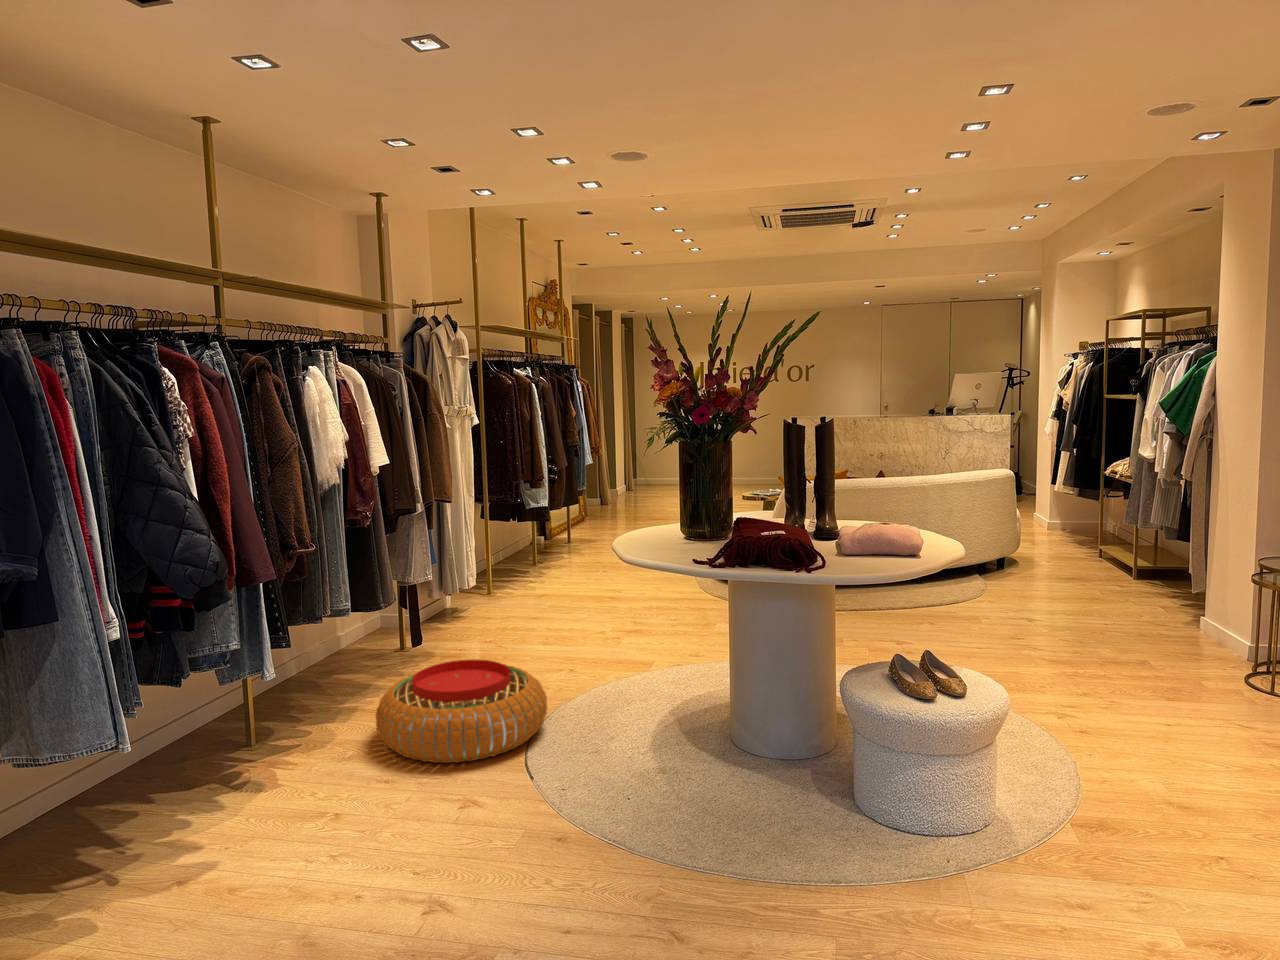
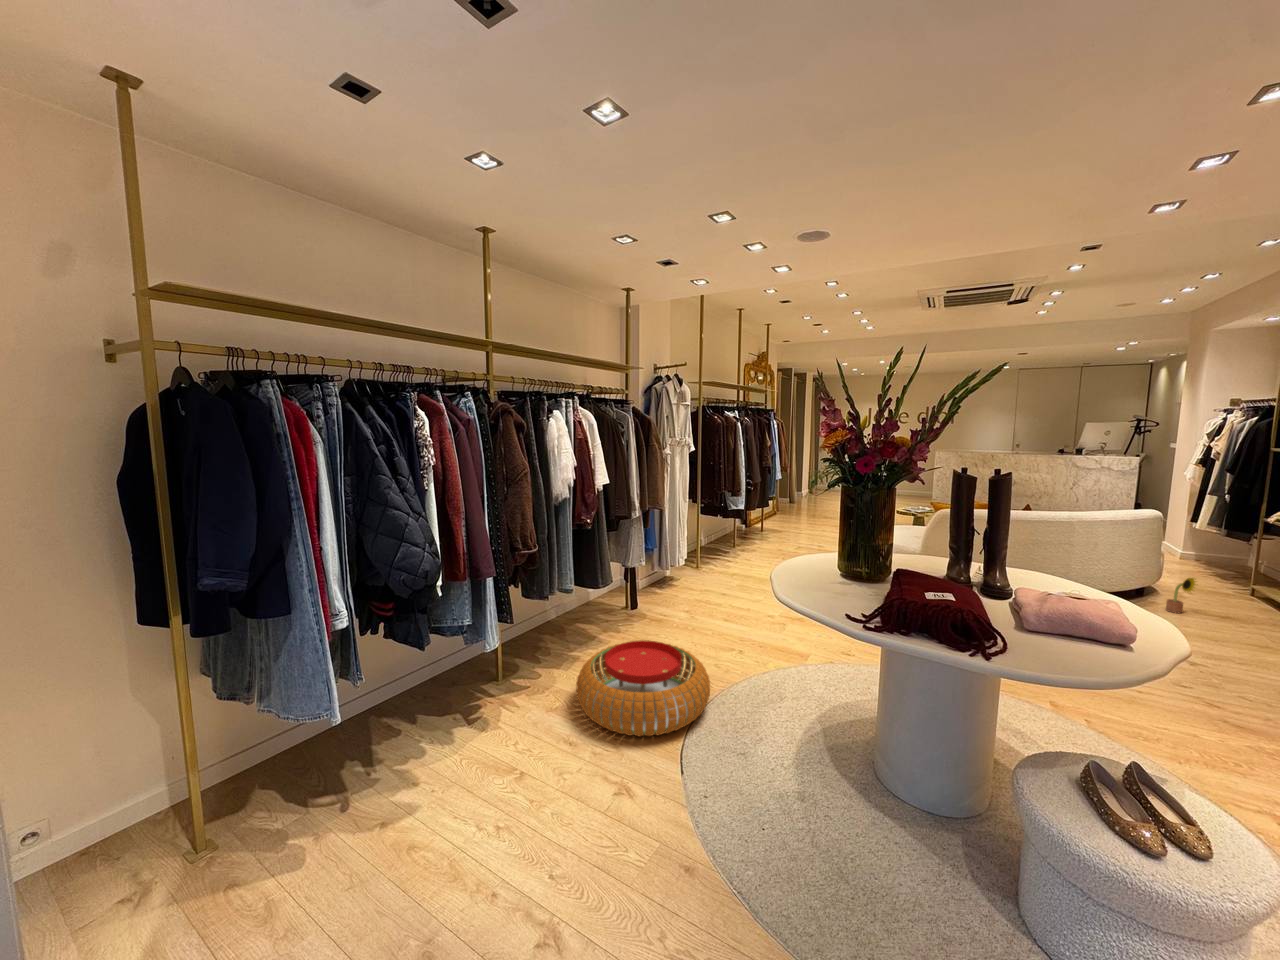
decorative plant: none [1006,538,1030,579] -> present [1166,578,1198,613]

